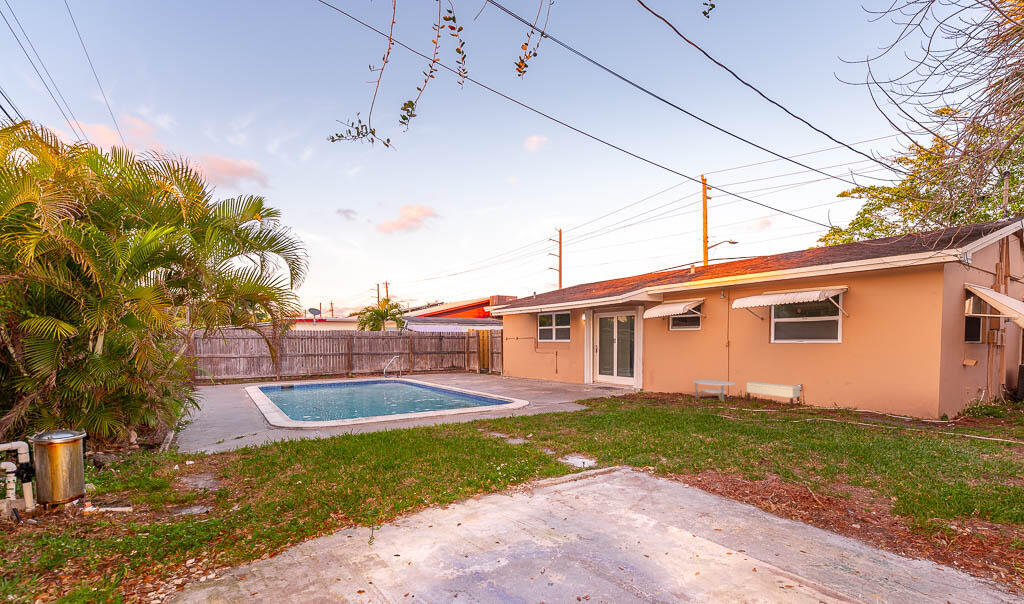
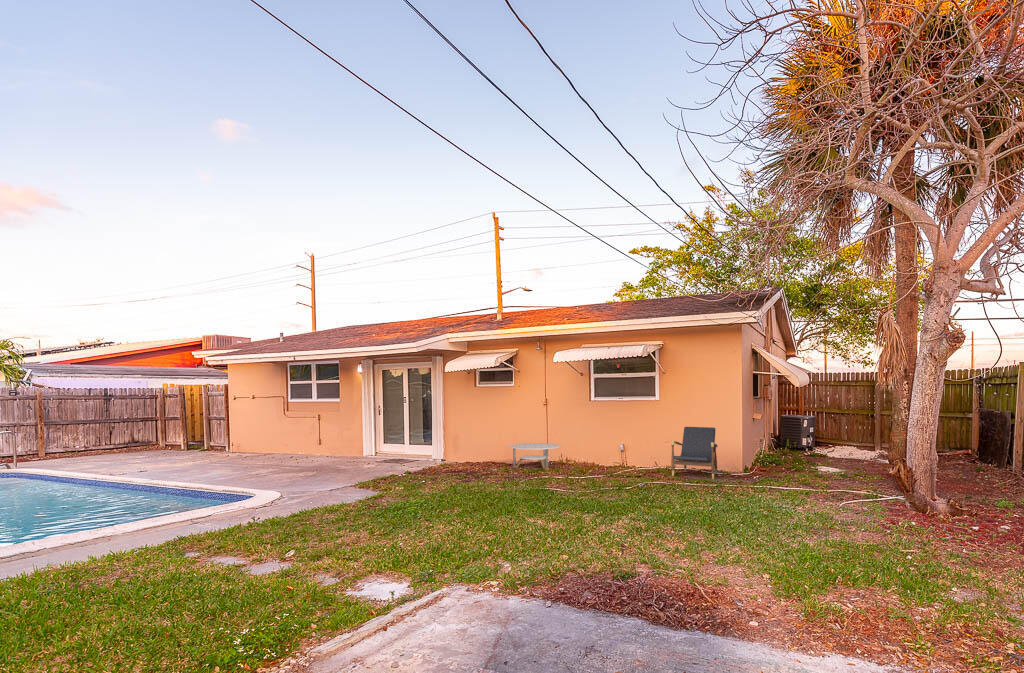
lounge chair: none [835,374,885,421] -> present [671,427,717,479]
bench: present [746,382,800,408] -> none [574,442,632,472]

